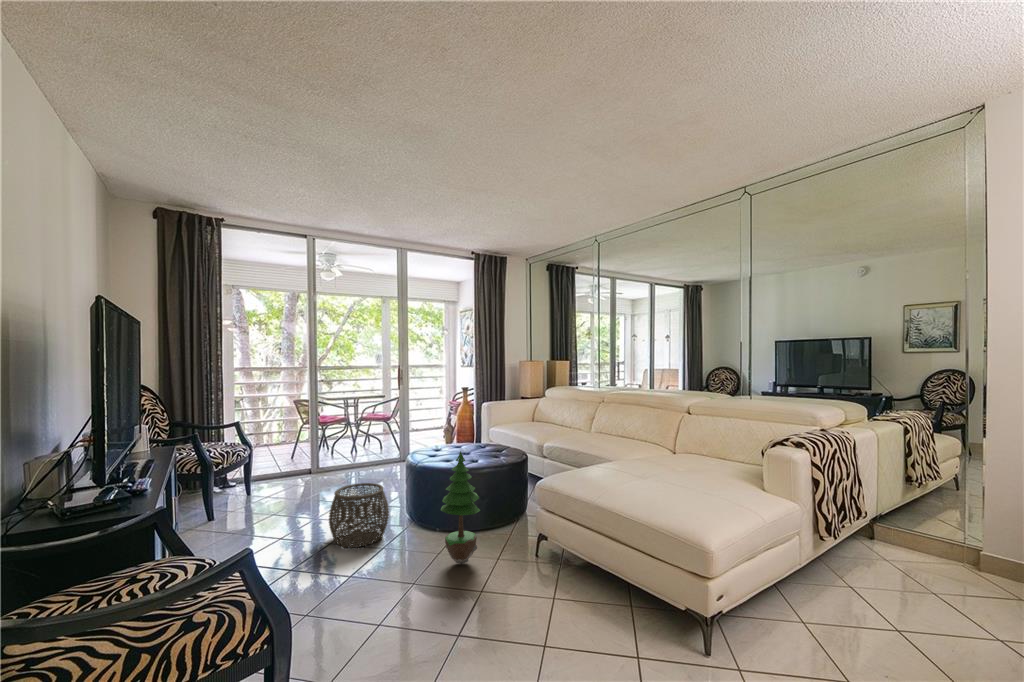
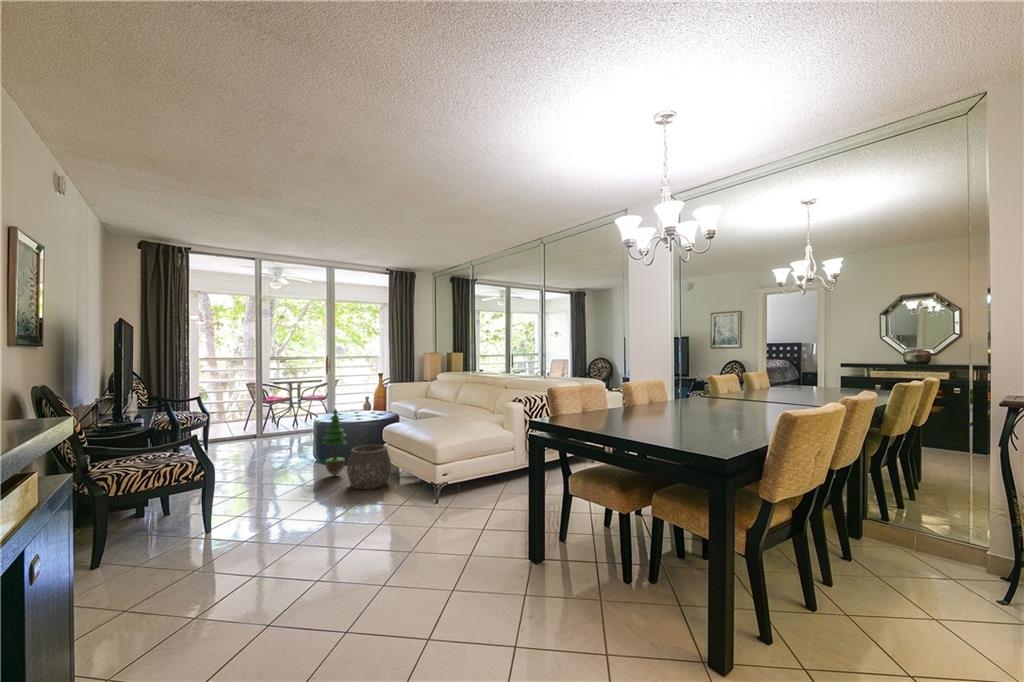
woven basket: present [329,483,389,548] -> present [347,445,391,489]

